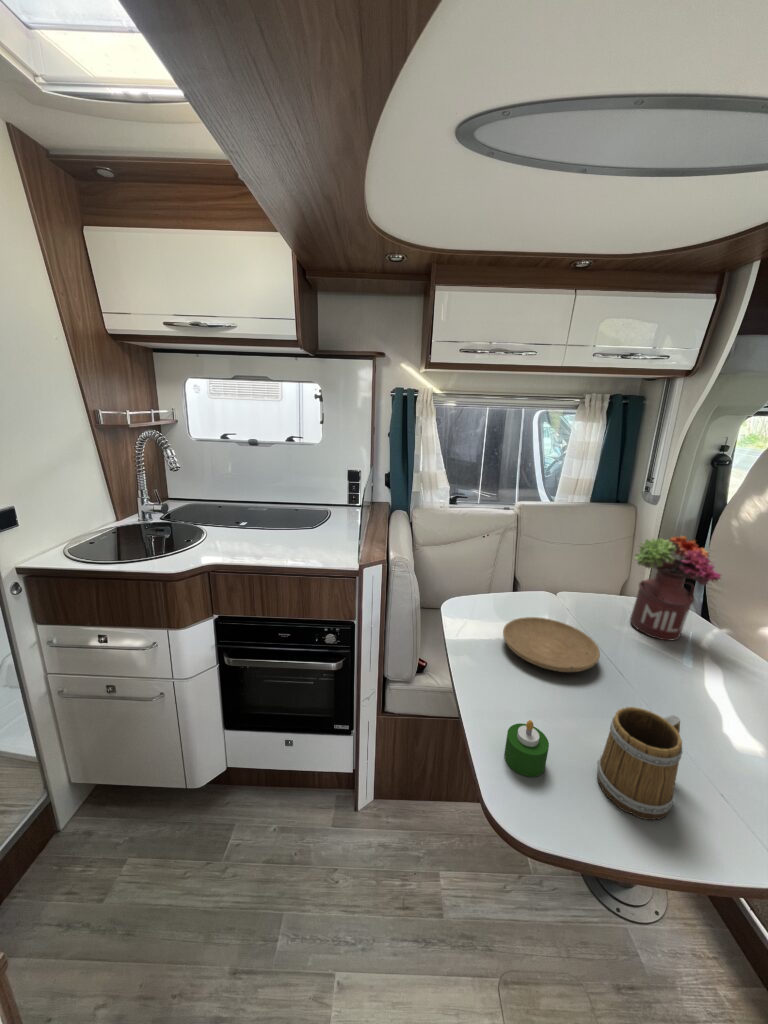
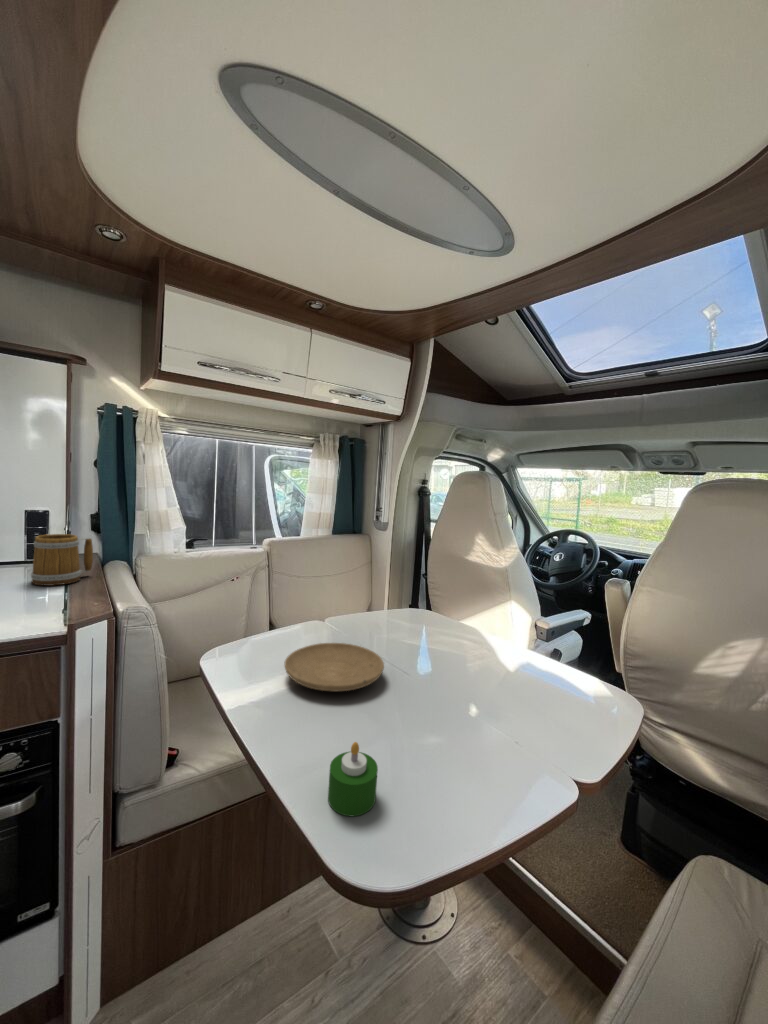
flower arrangement: present [630,536,721,641] -> none [390,543,454,639]
mug: present [597,707,682,820] -> present [31,534,93,586]

